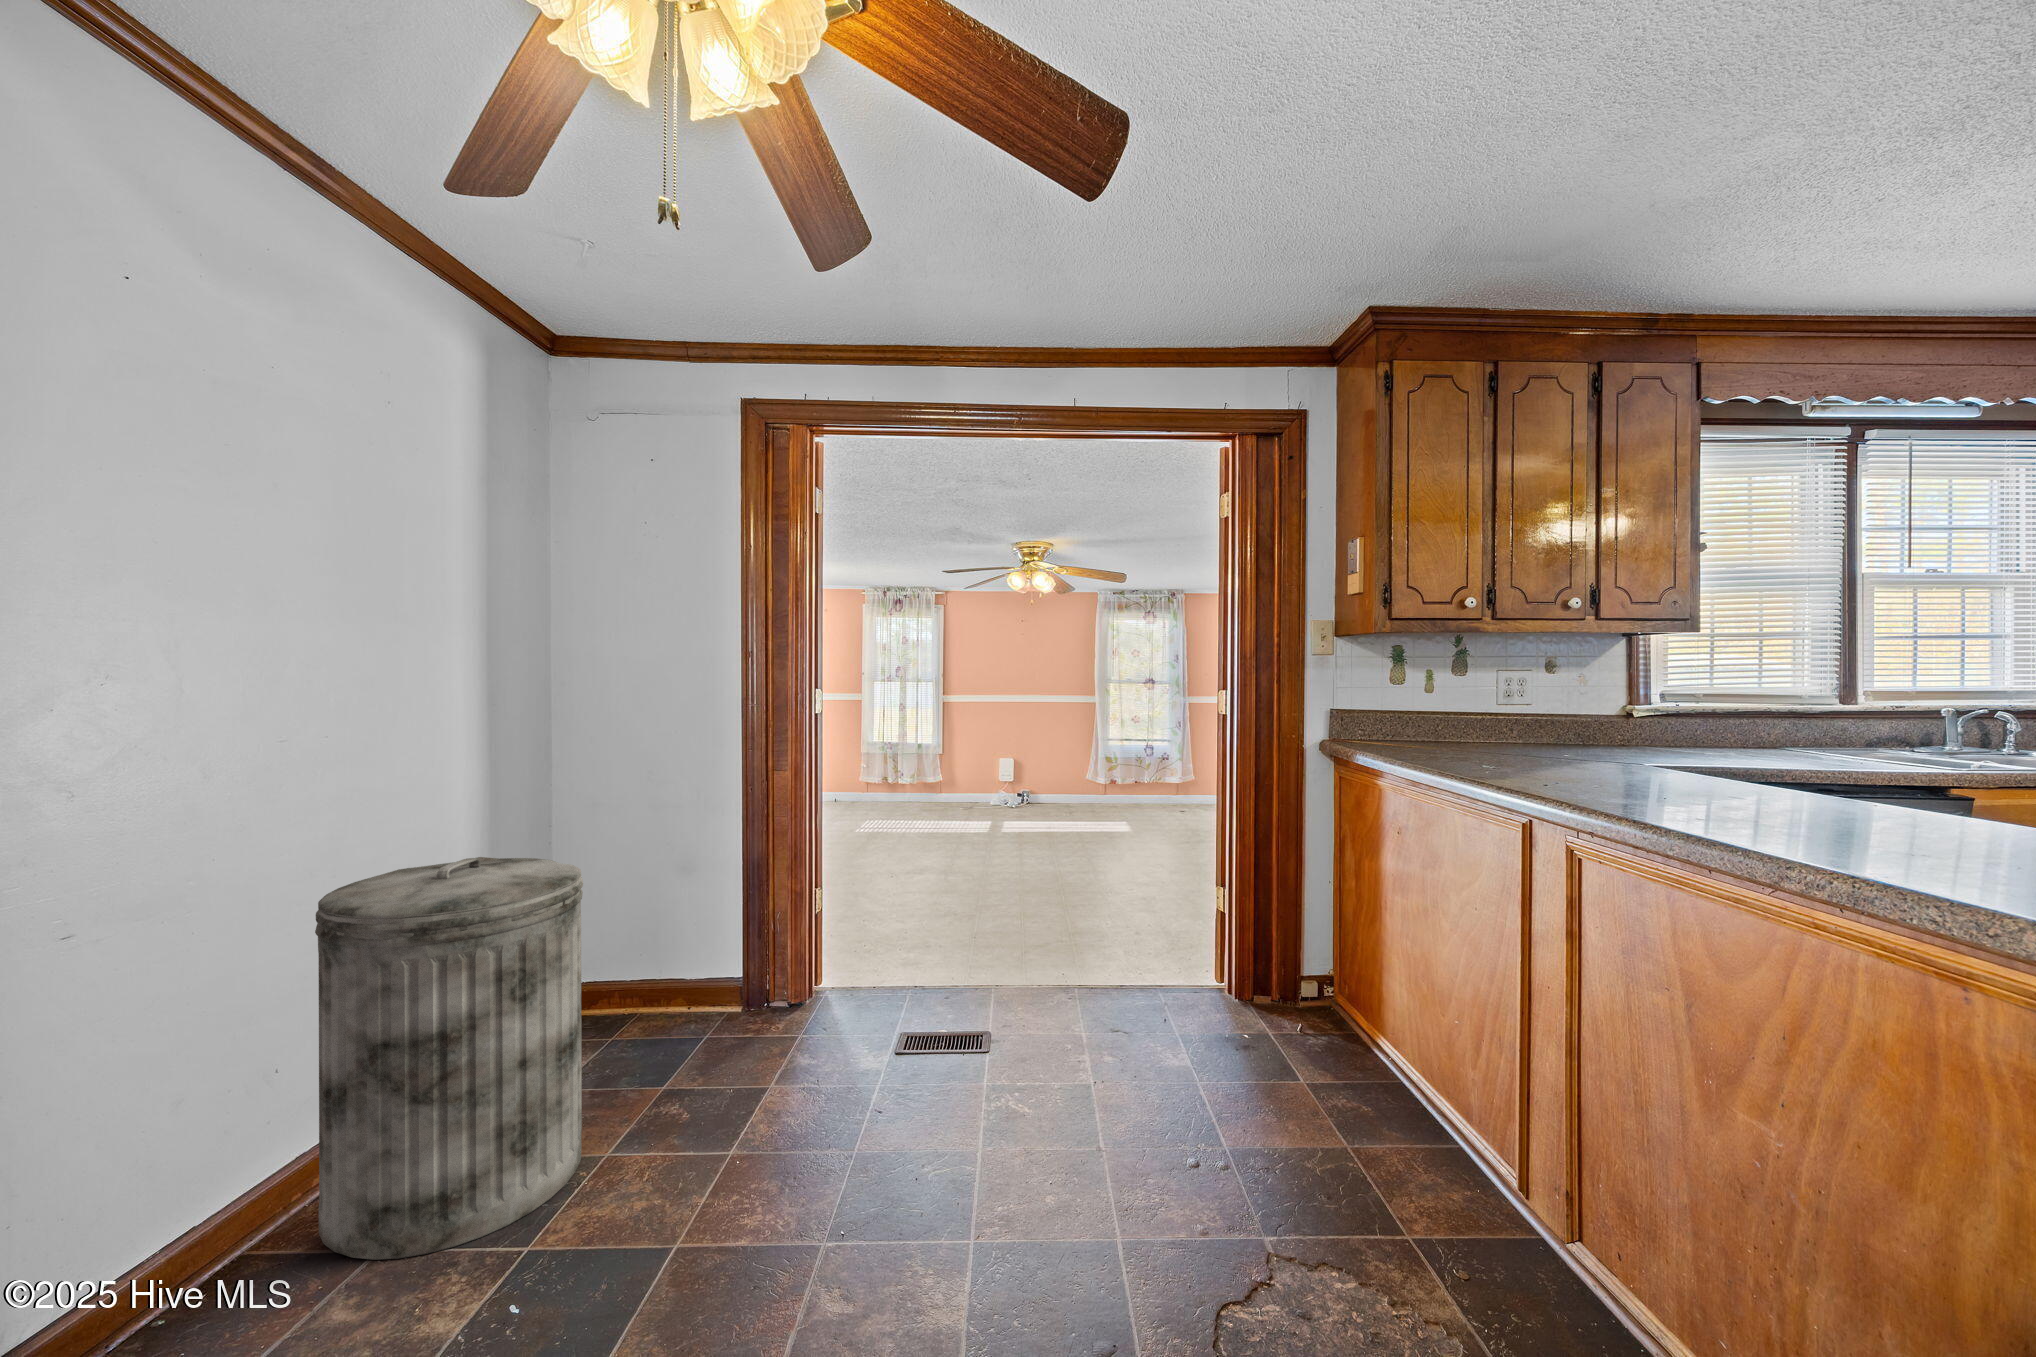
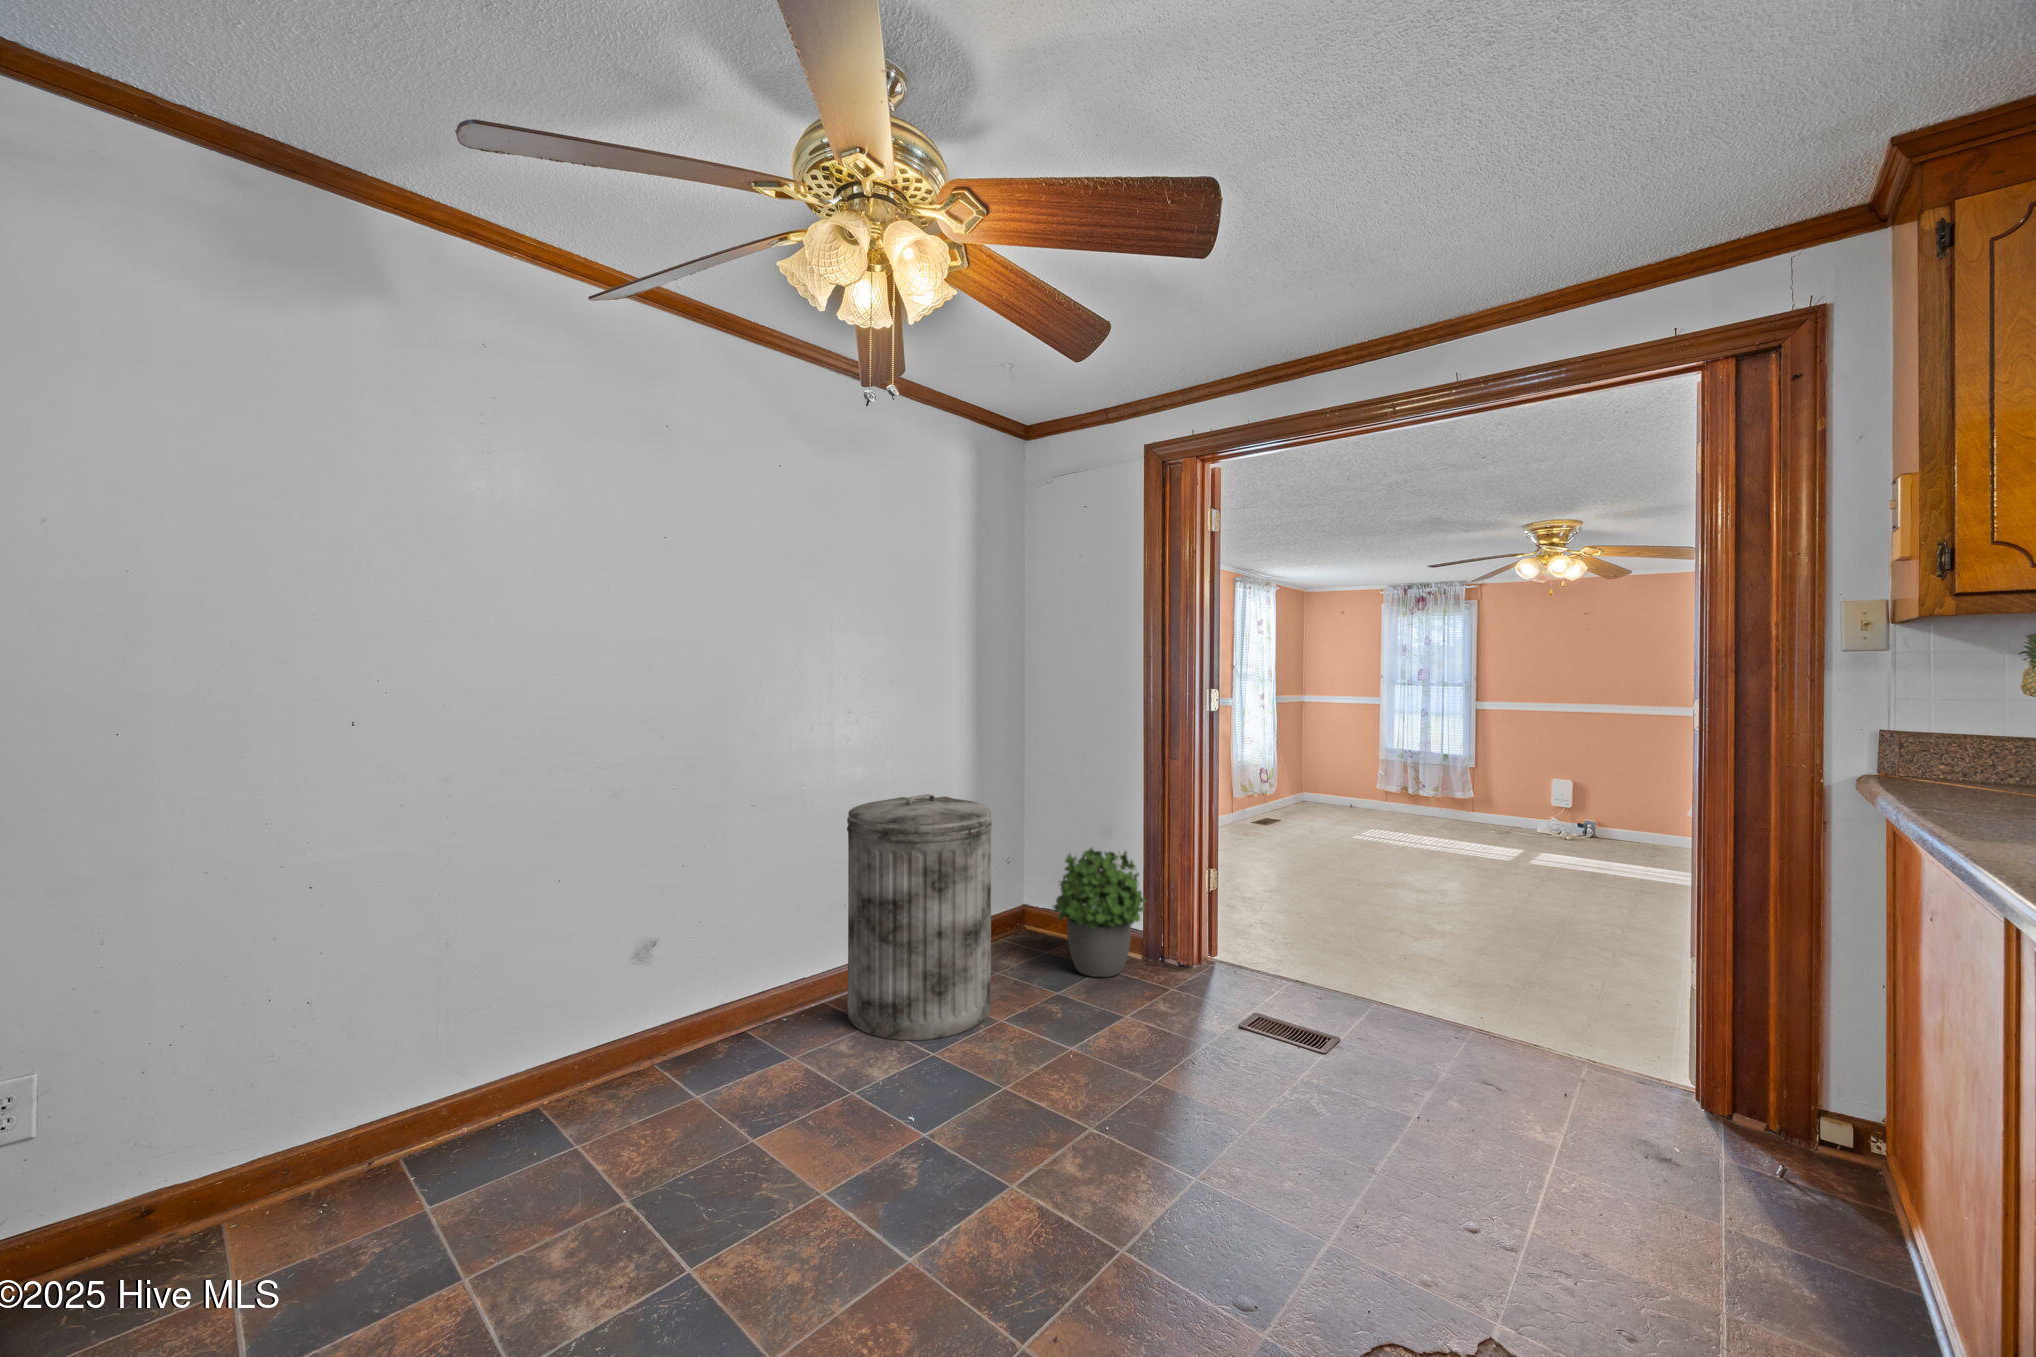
potted plant: none [631,889,760,1056] -> present [1052,848,1146,977]

